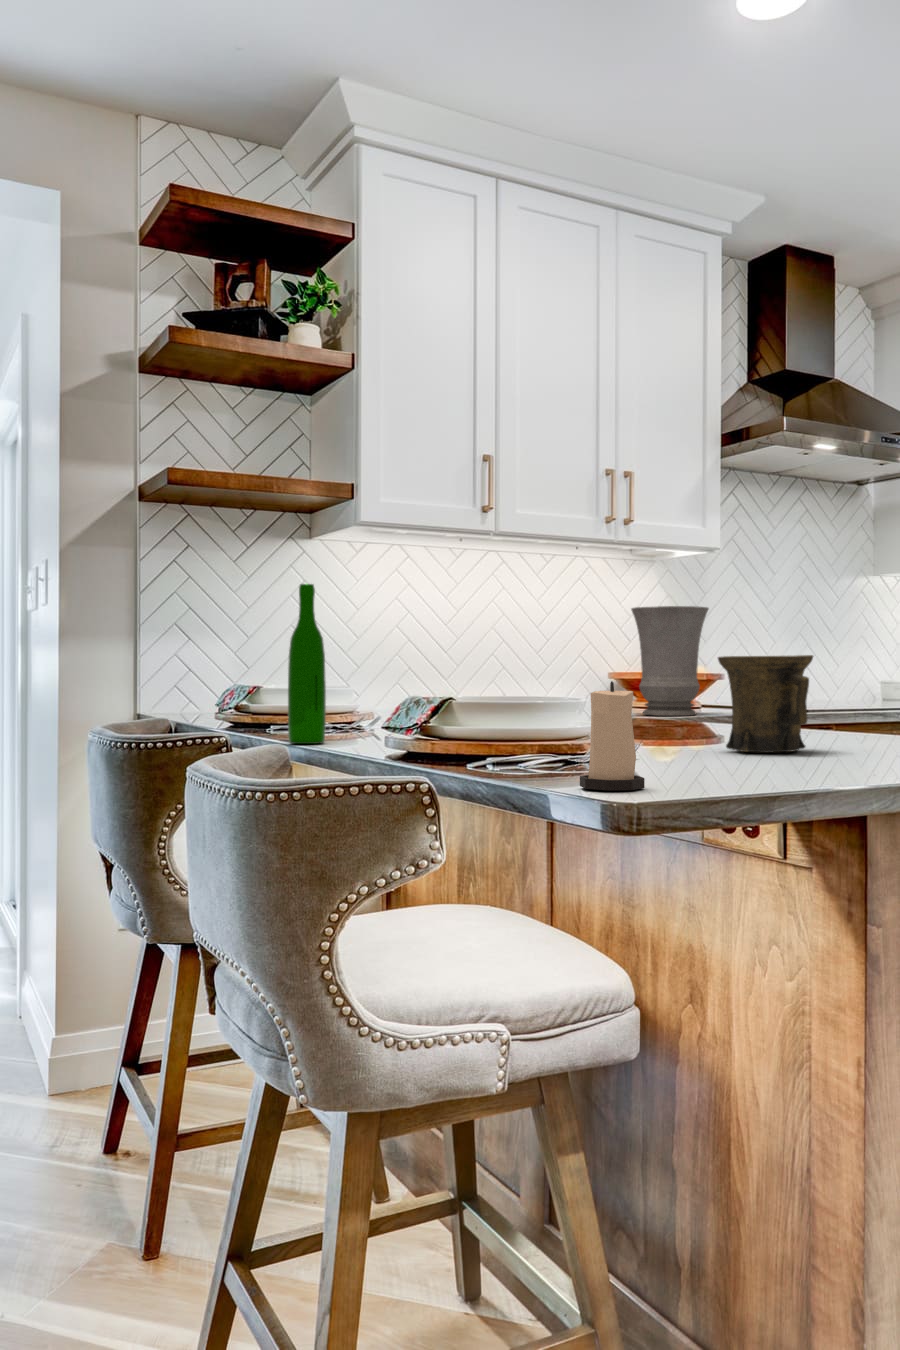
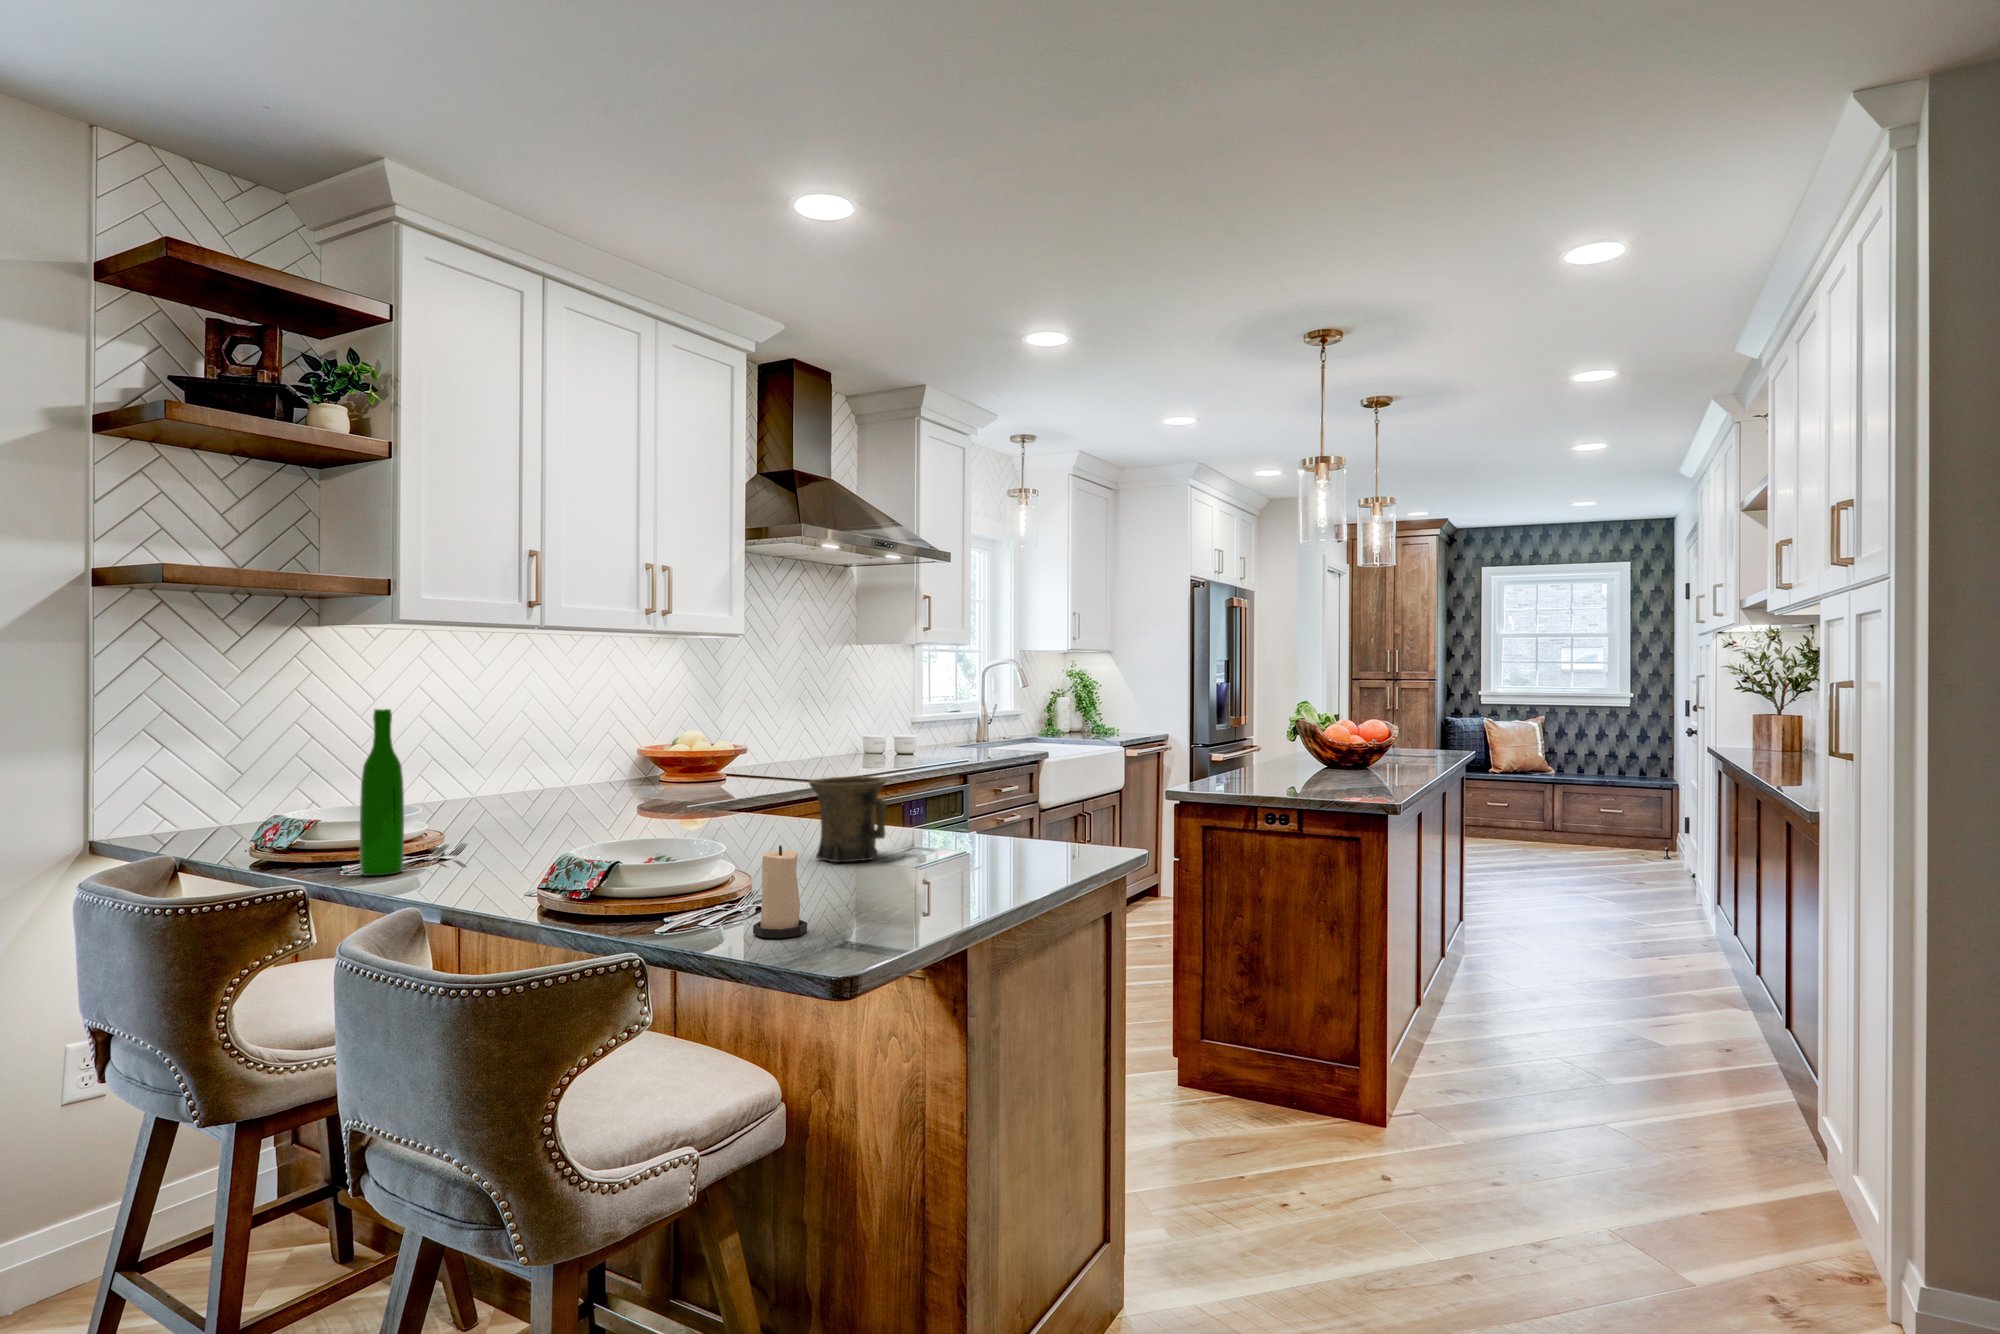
vase: present [631,606,709,716] -> none [668,692,741,794]

